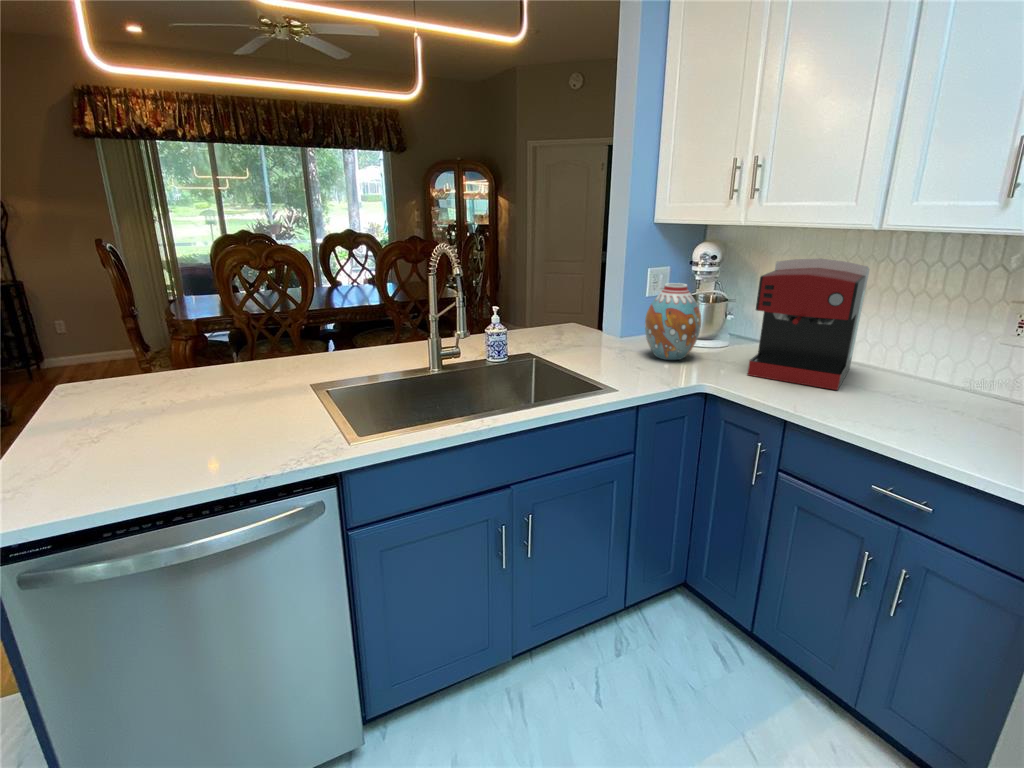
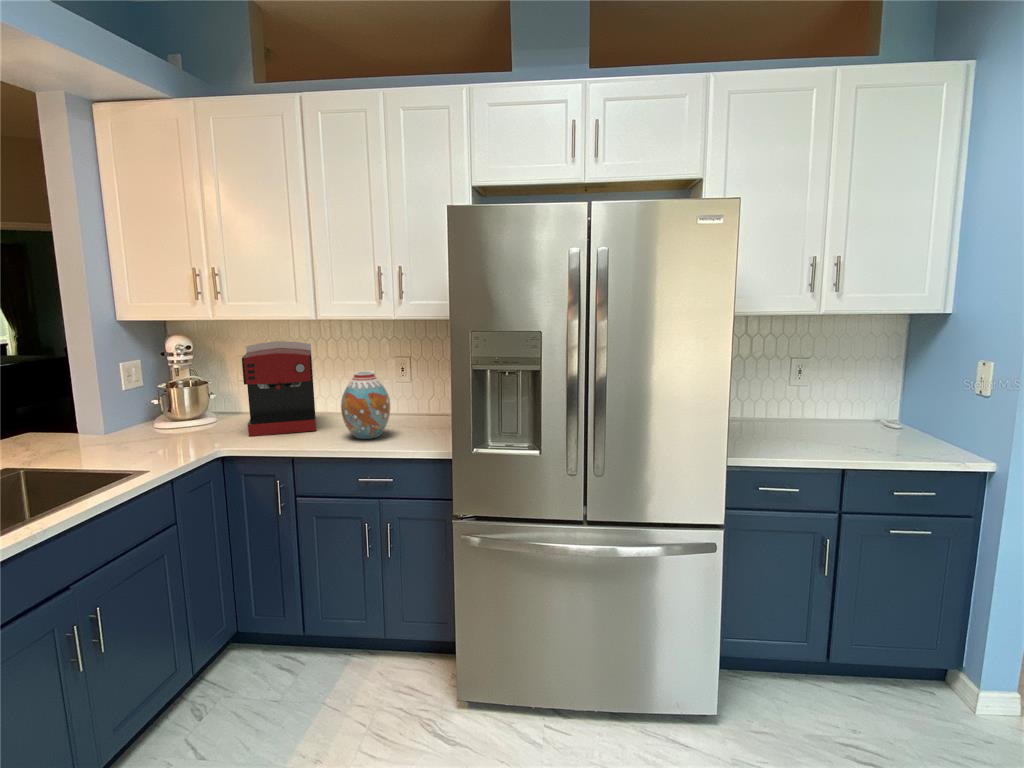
vase: present [645,283,701,360] -> present [341,371,390,439]

